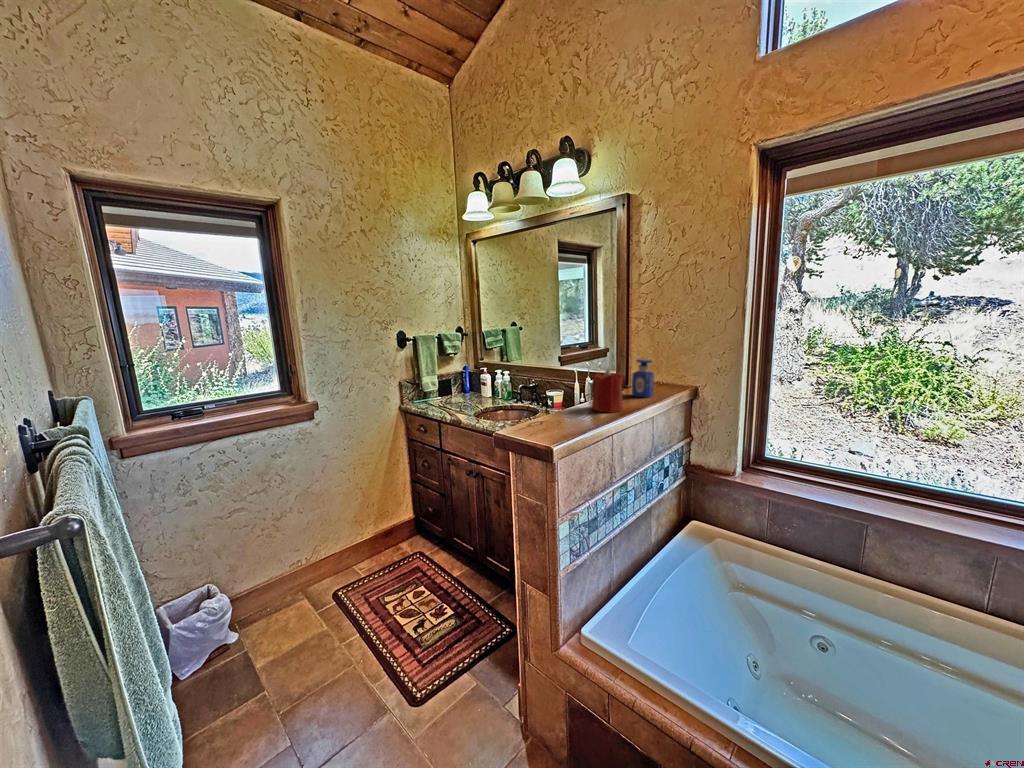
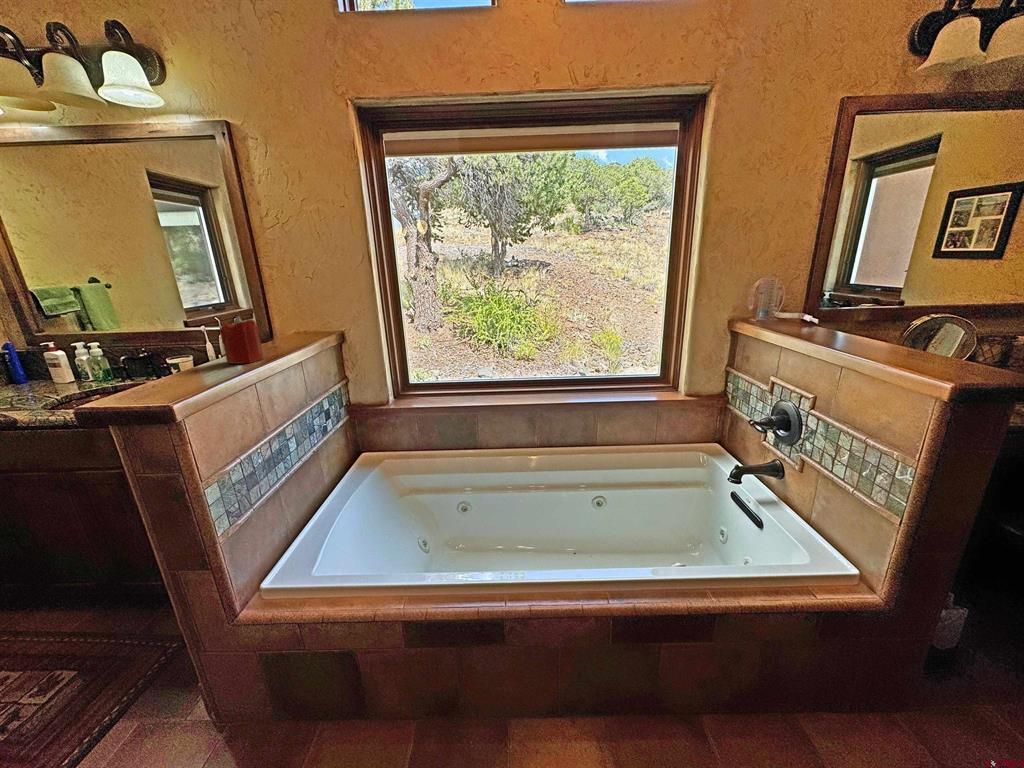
perfume bottle: present [632,358,654,397] -> none [271,306,299,346]

